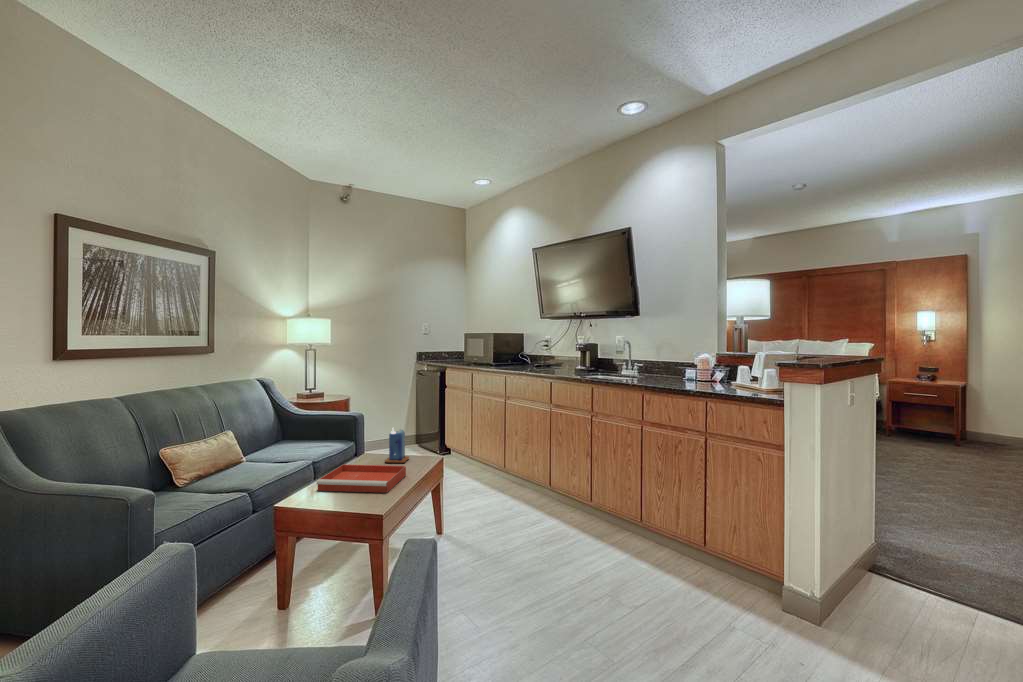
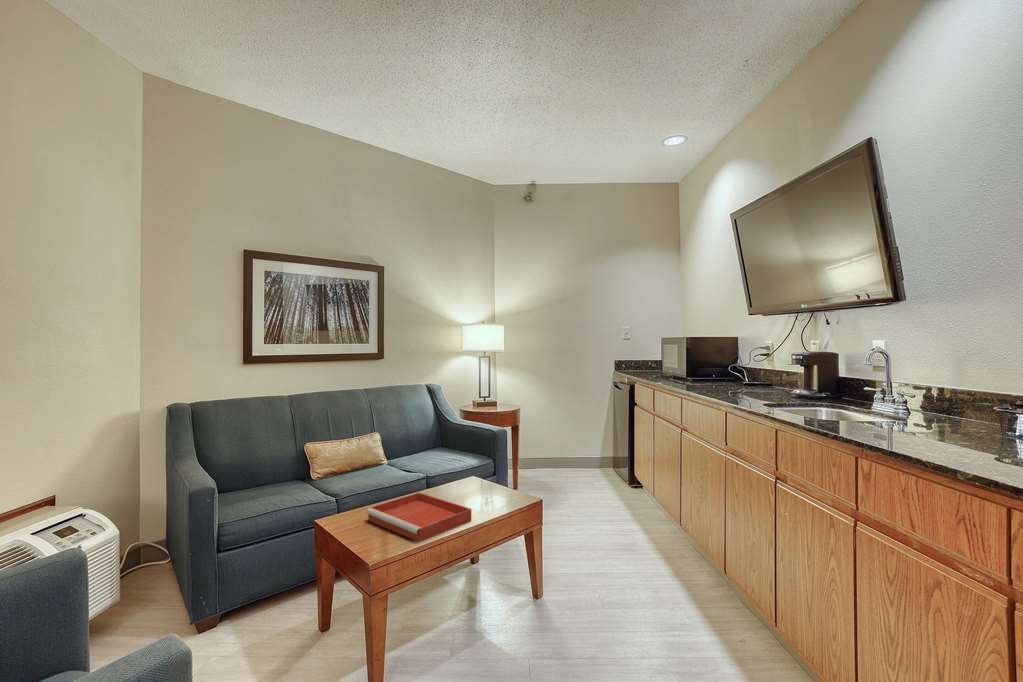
candle: present [385,429,409,463] -> none [475,455,508,502]

